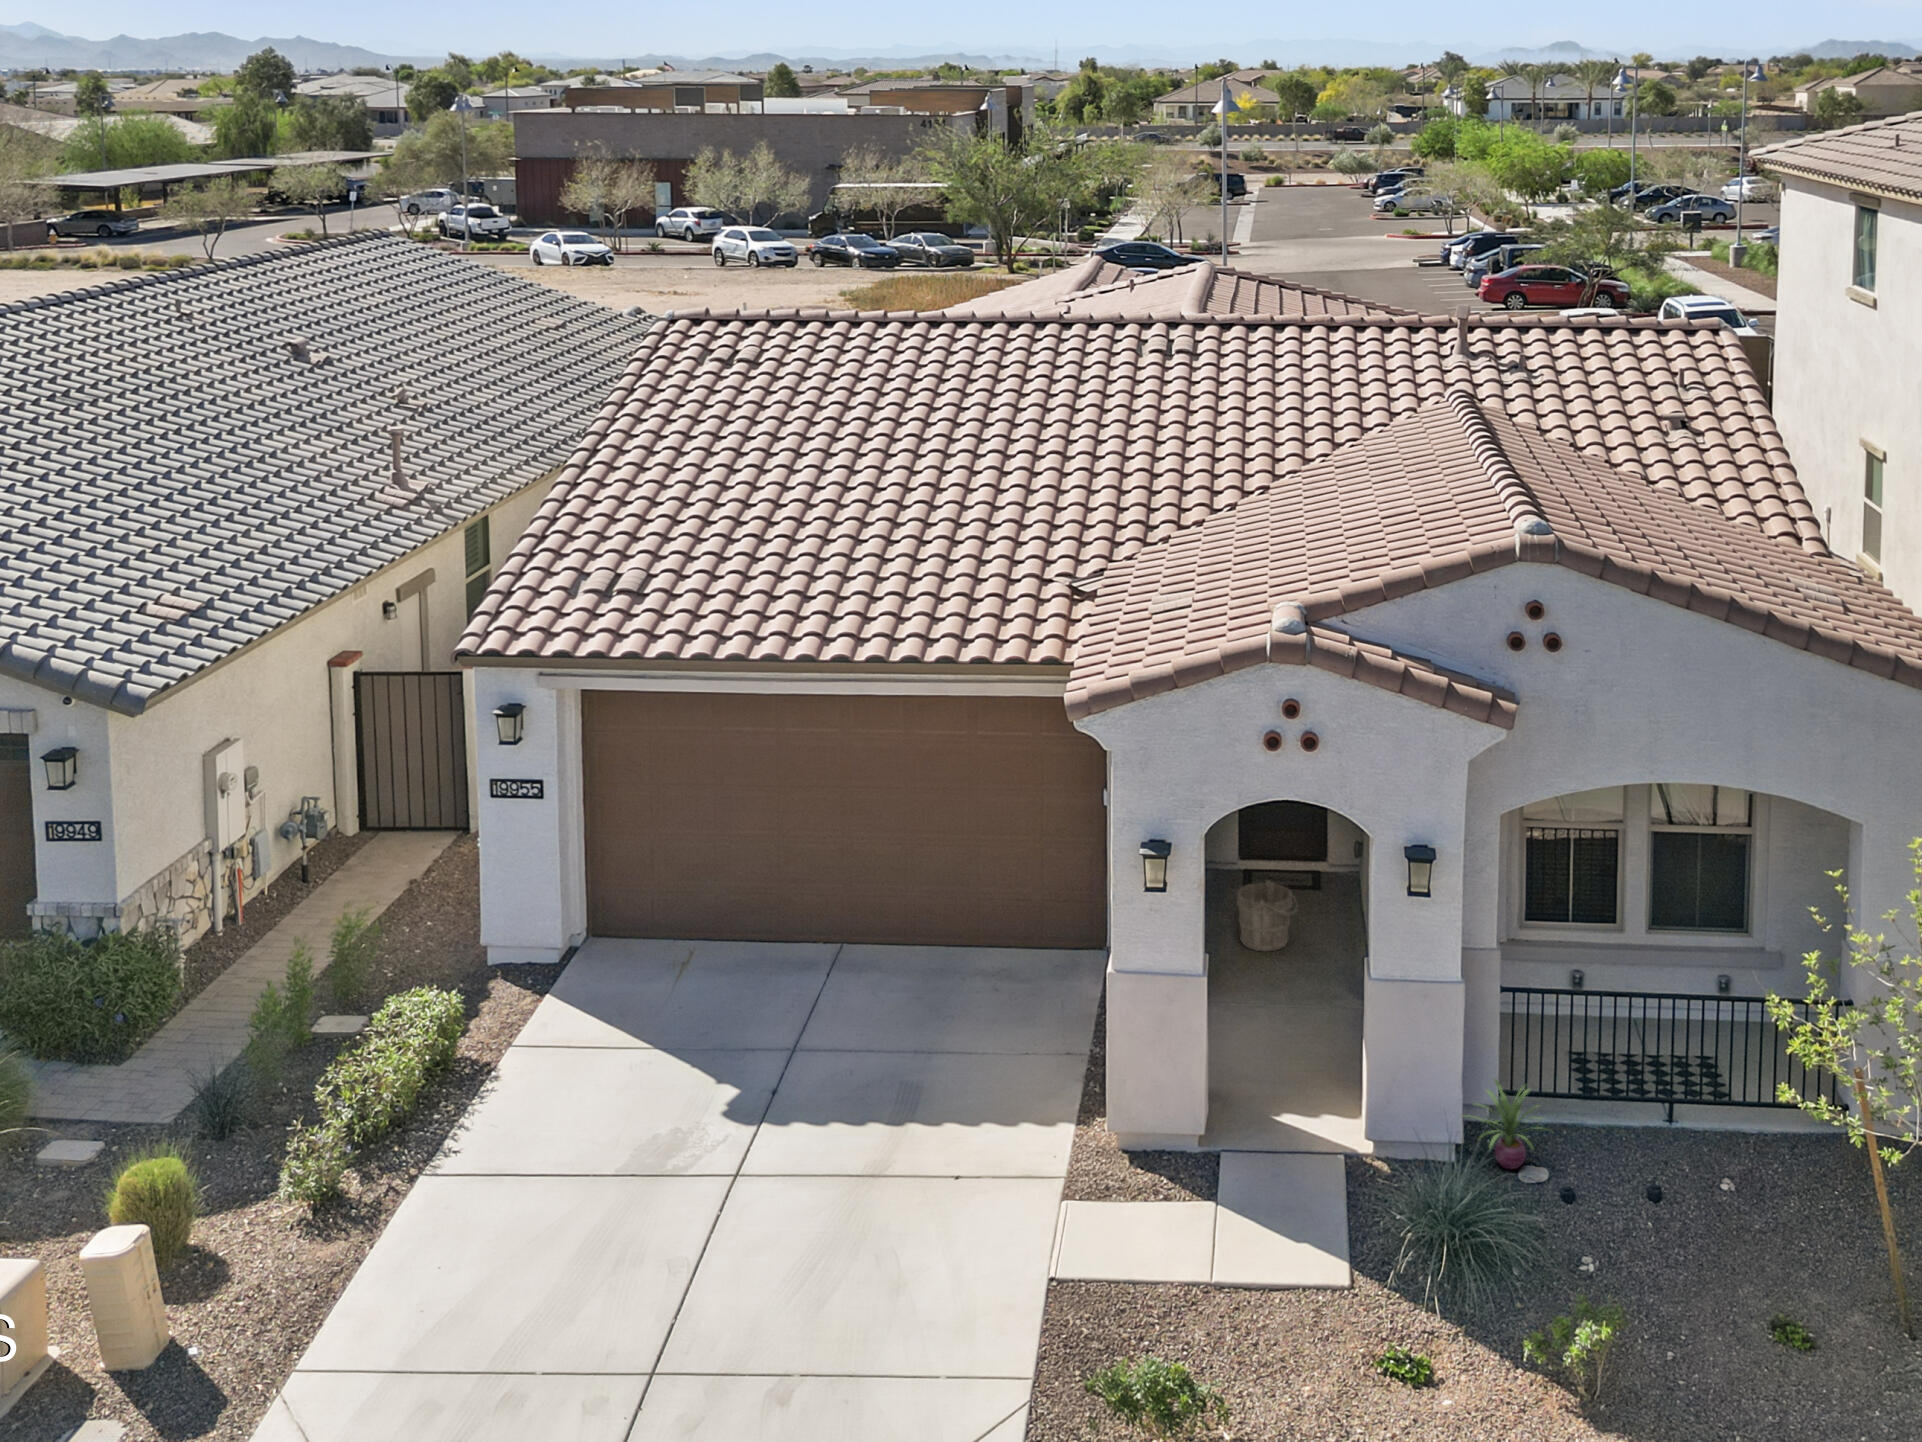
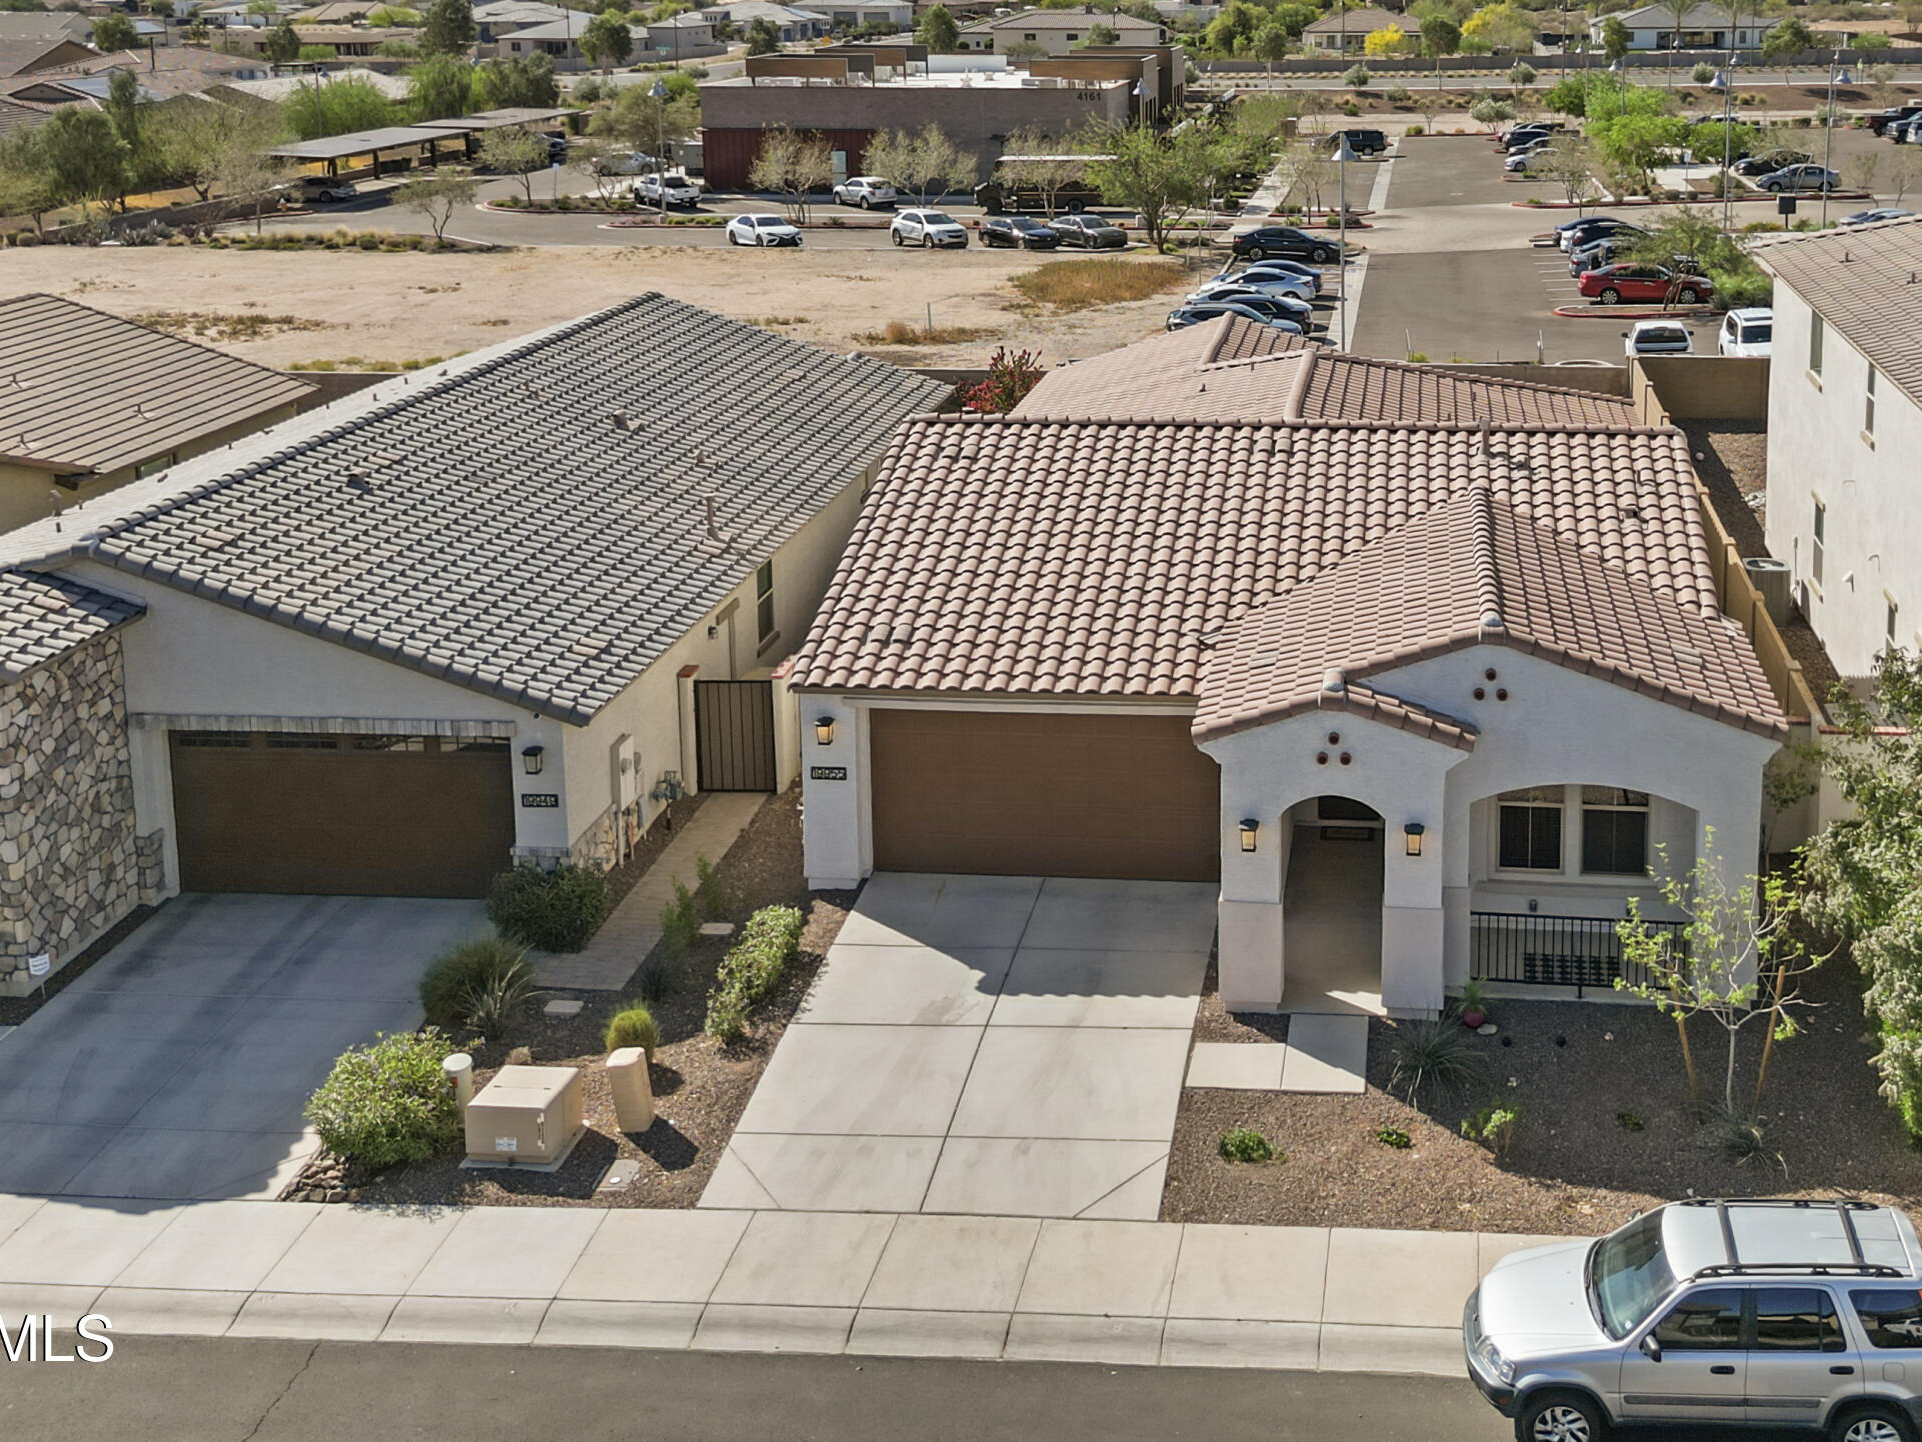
bucket: present [1237,881,1295,951] -> none [1310,836,1351,884]

